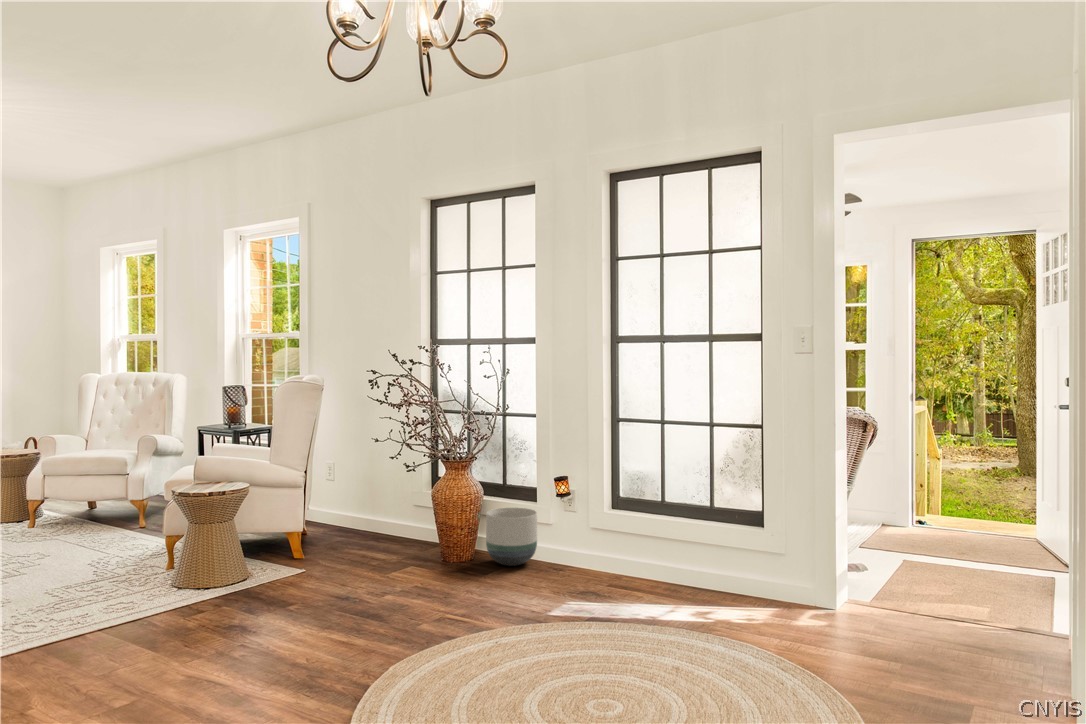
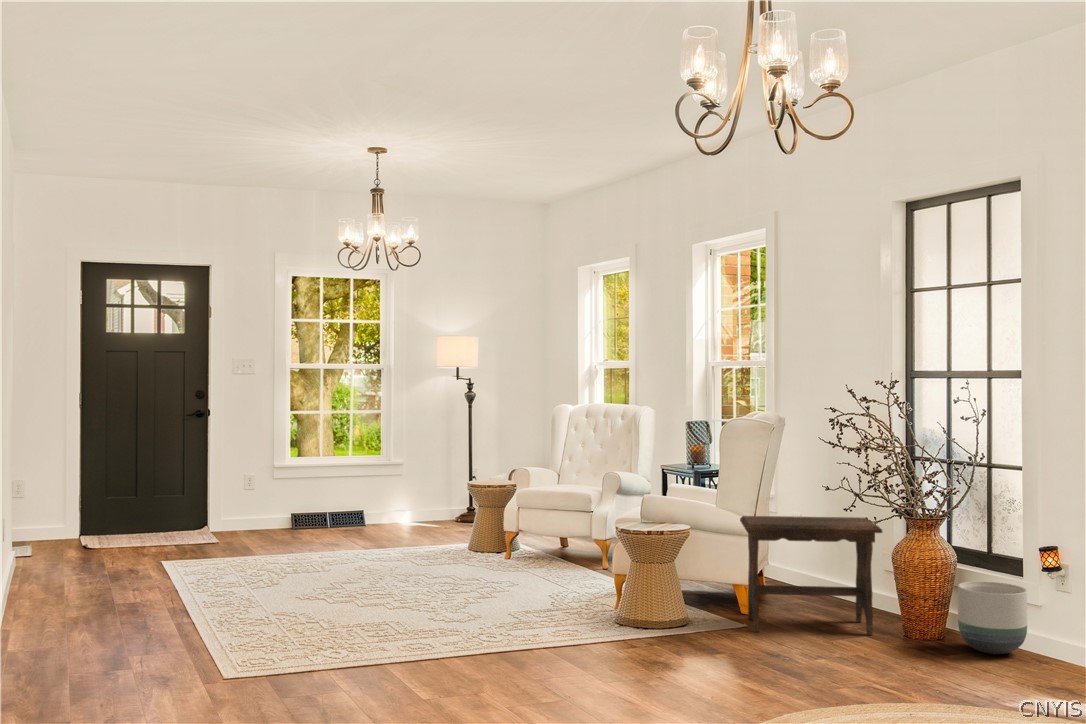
footstool: none [296,463,425,576] -> present [740,516,882,635]

